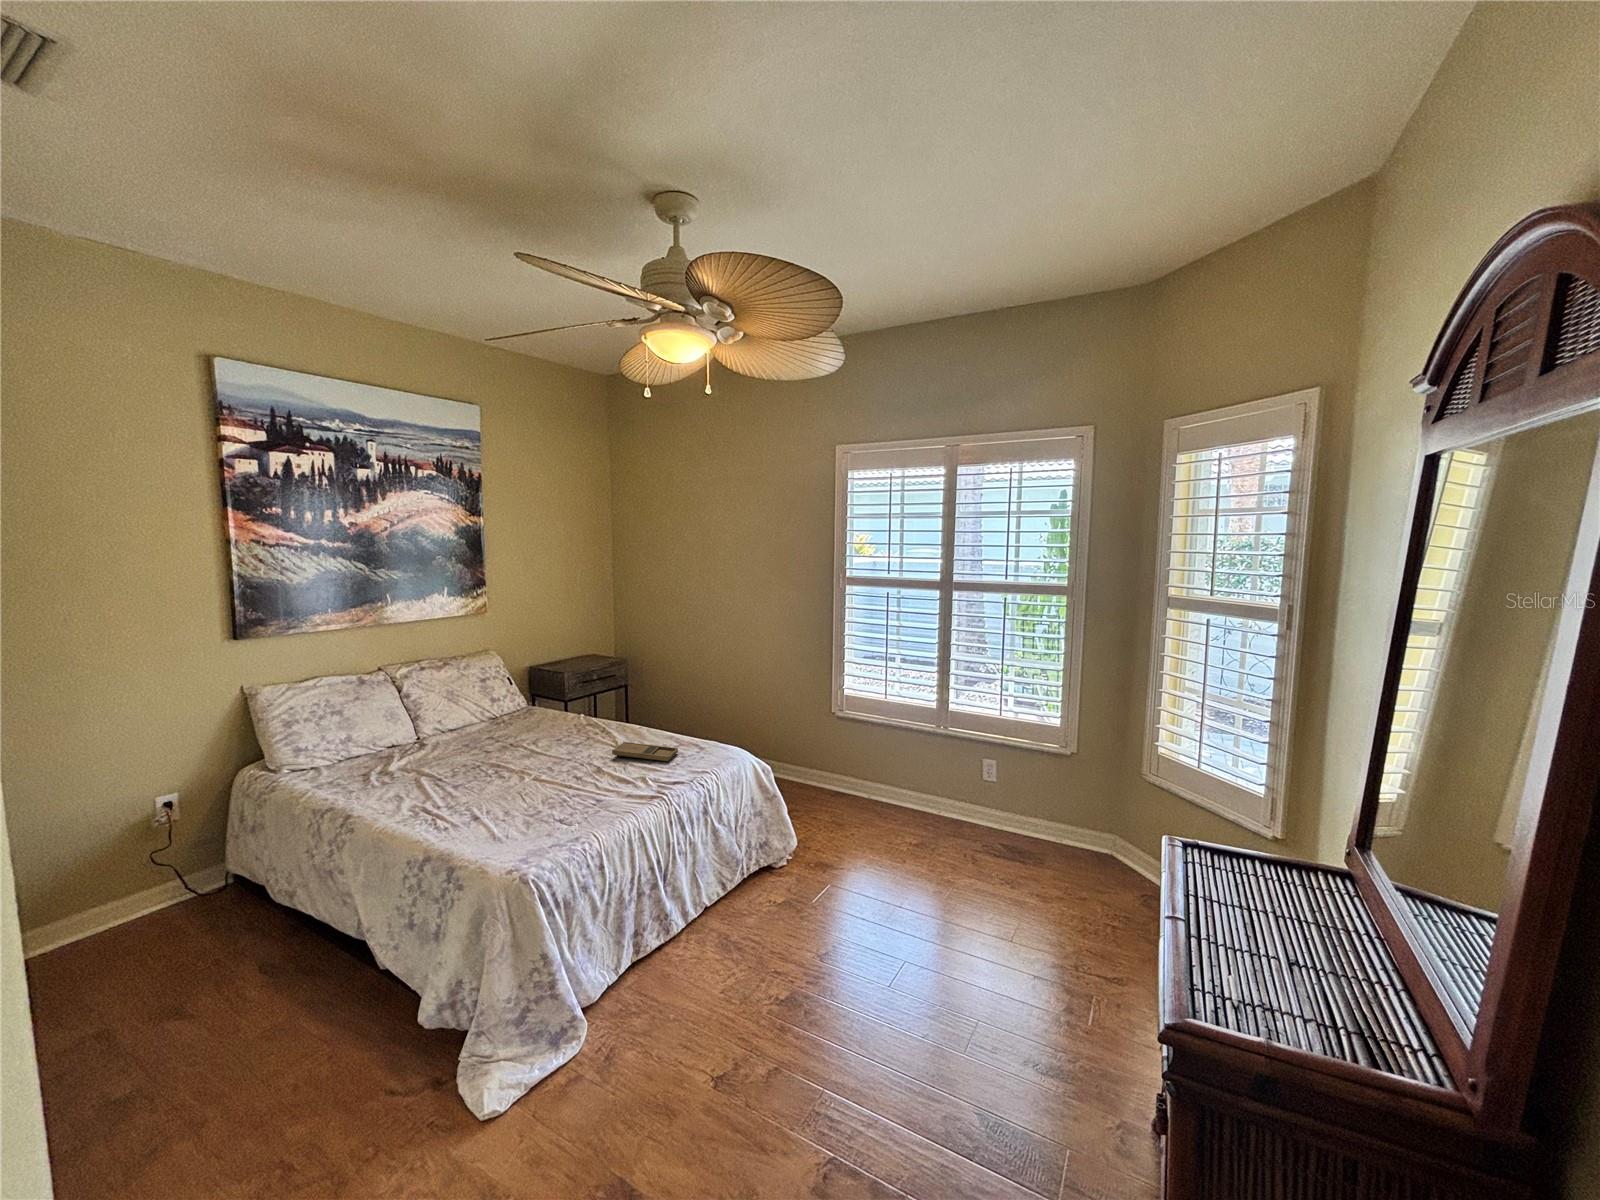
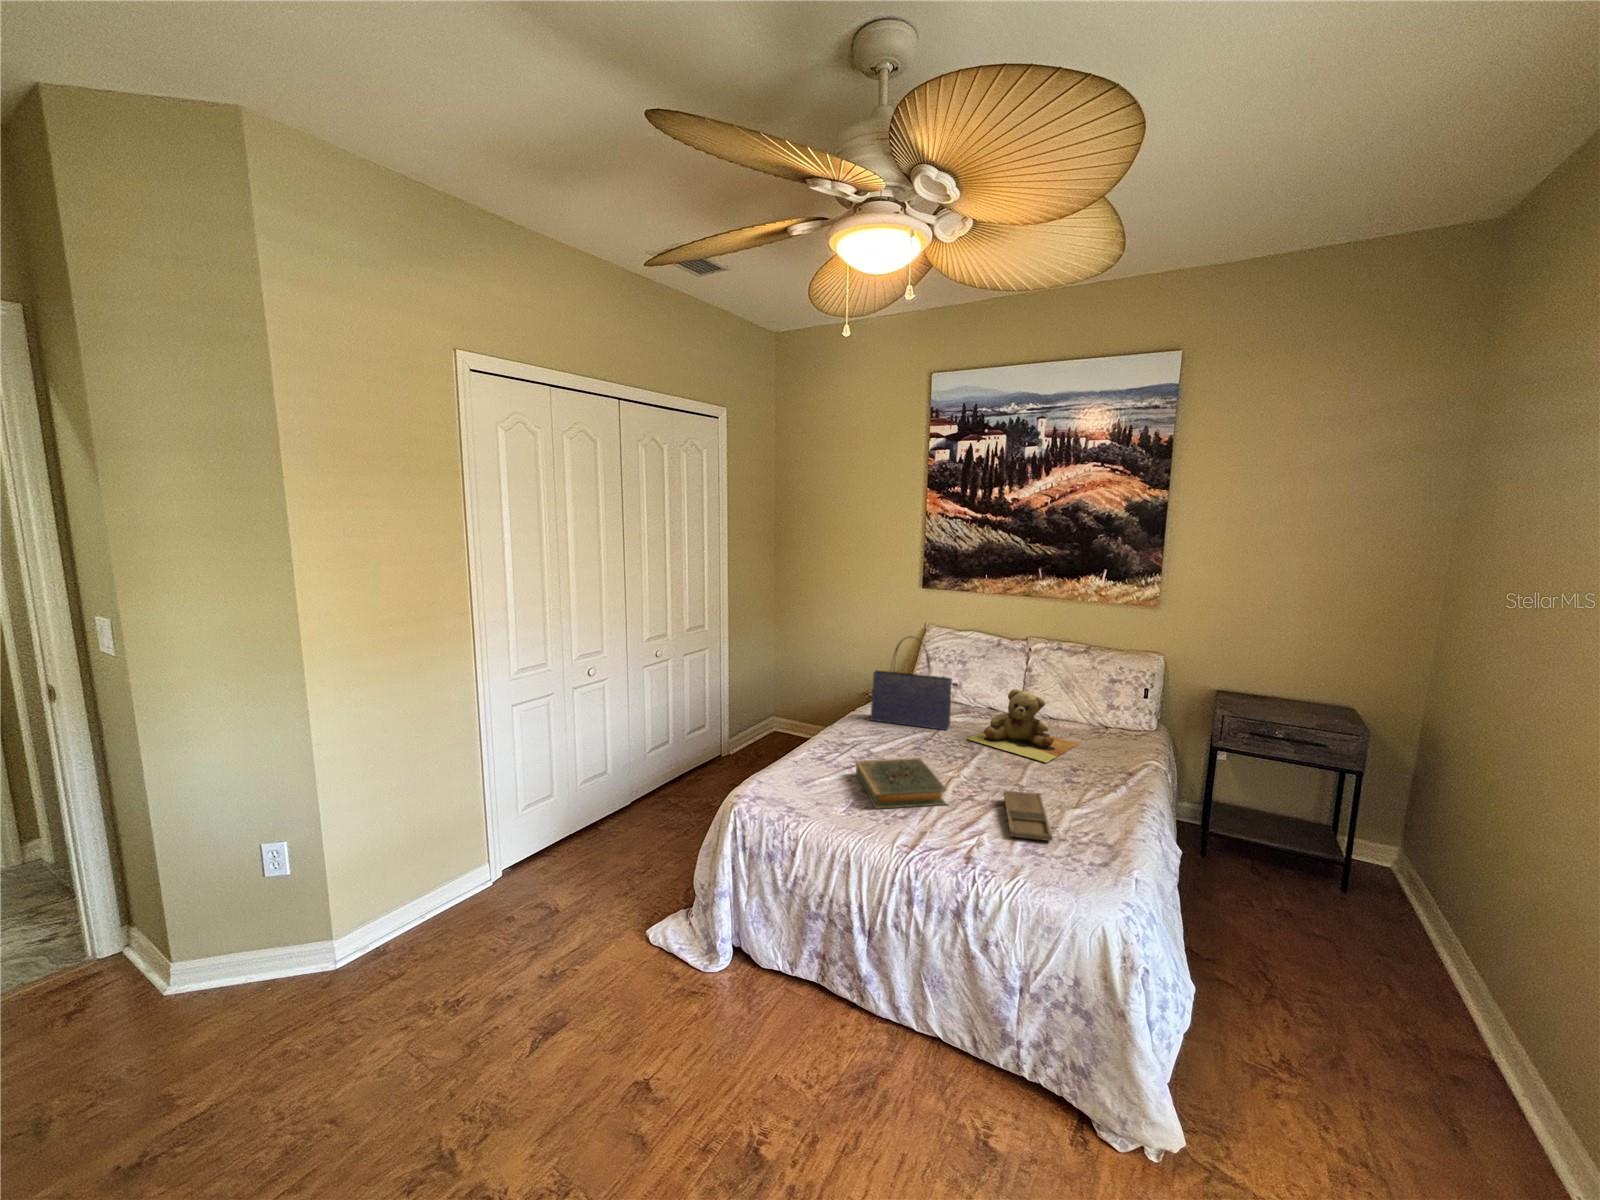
tote bag: none [357,680,452,794] -> present [870,640,958,730]
teddy bear: none [459,695,560,757] -> present [968,689,1079,763]
hardback book: none [524,764,610,805] -> present [856,758,947,809]

